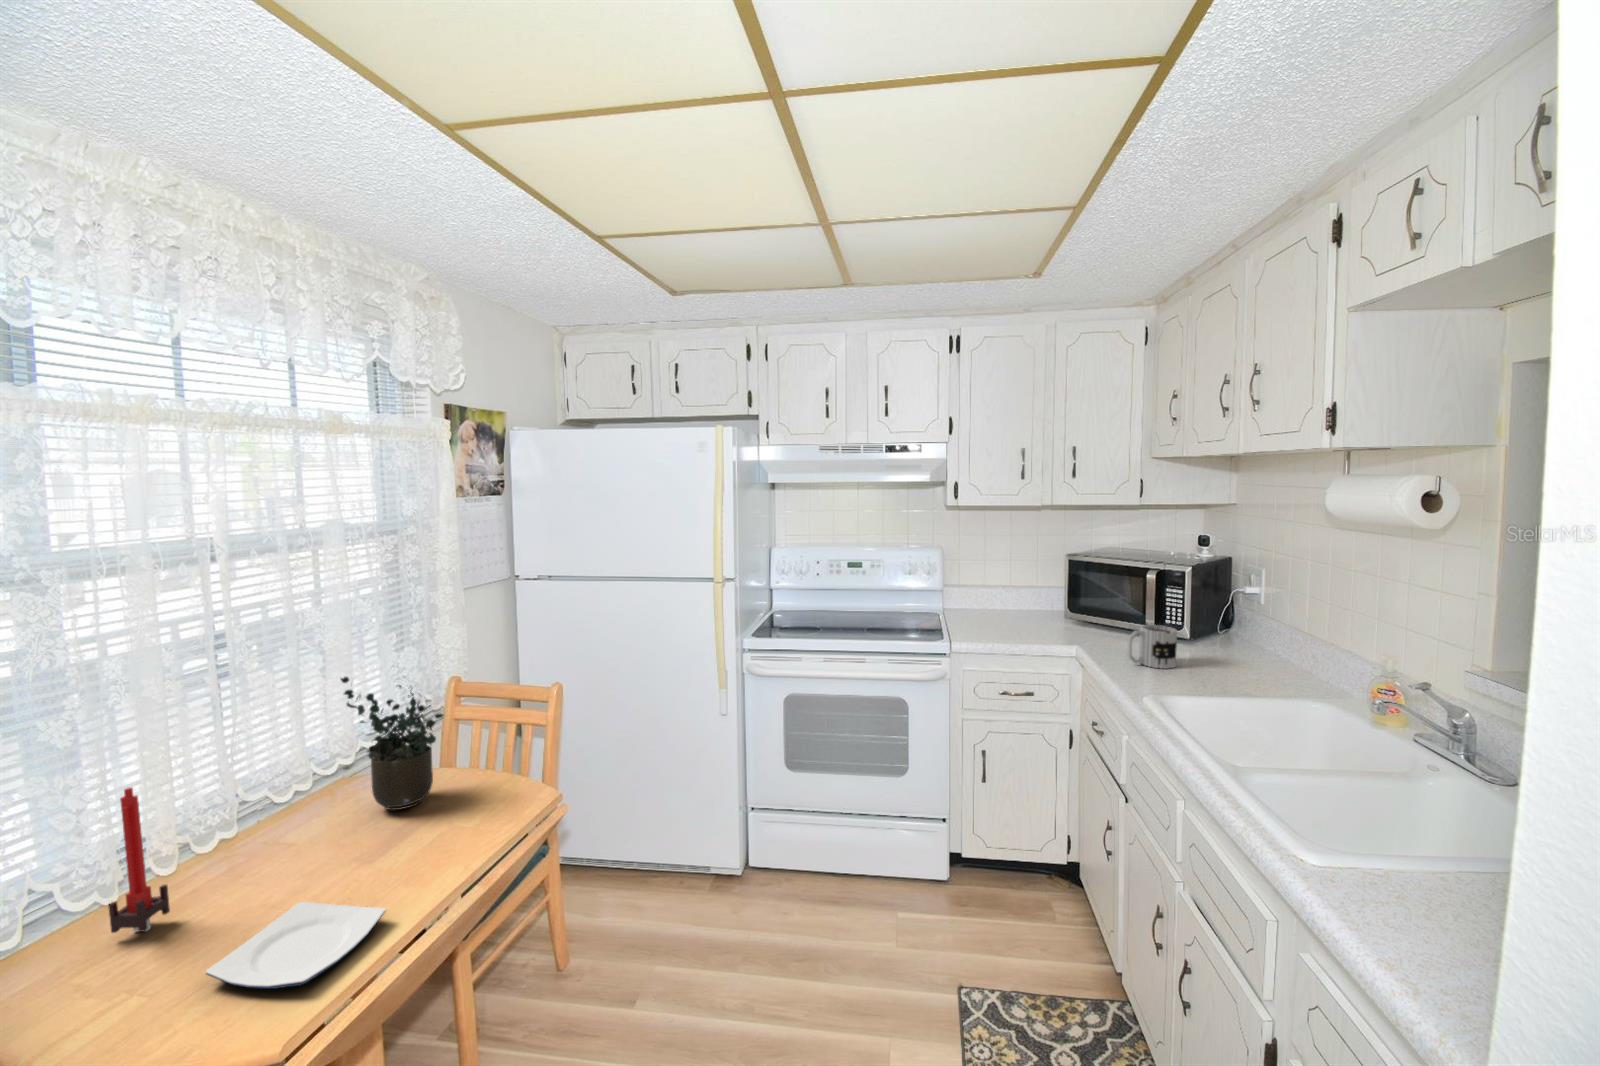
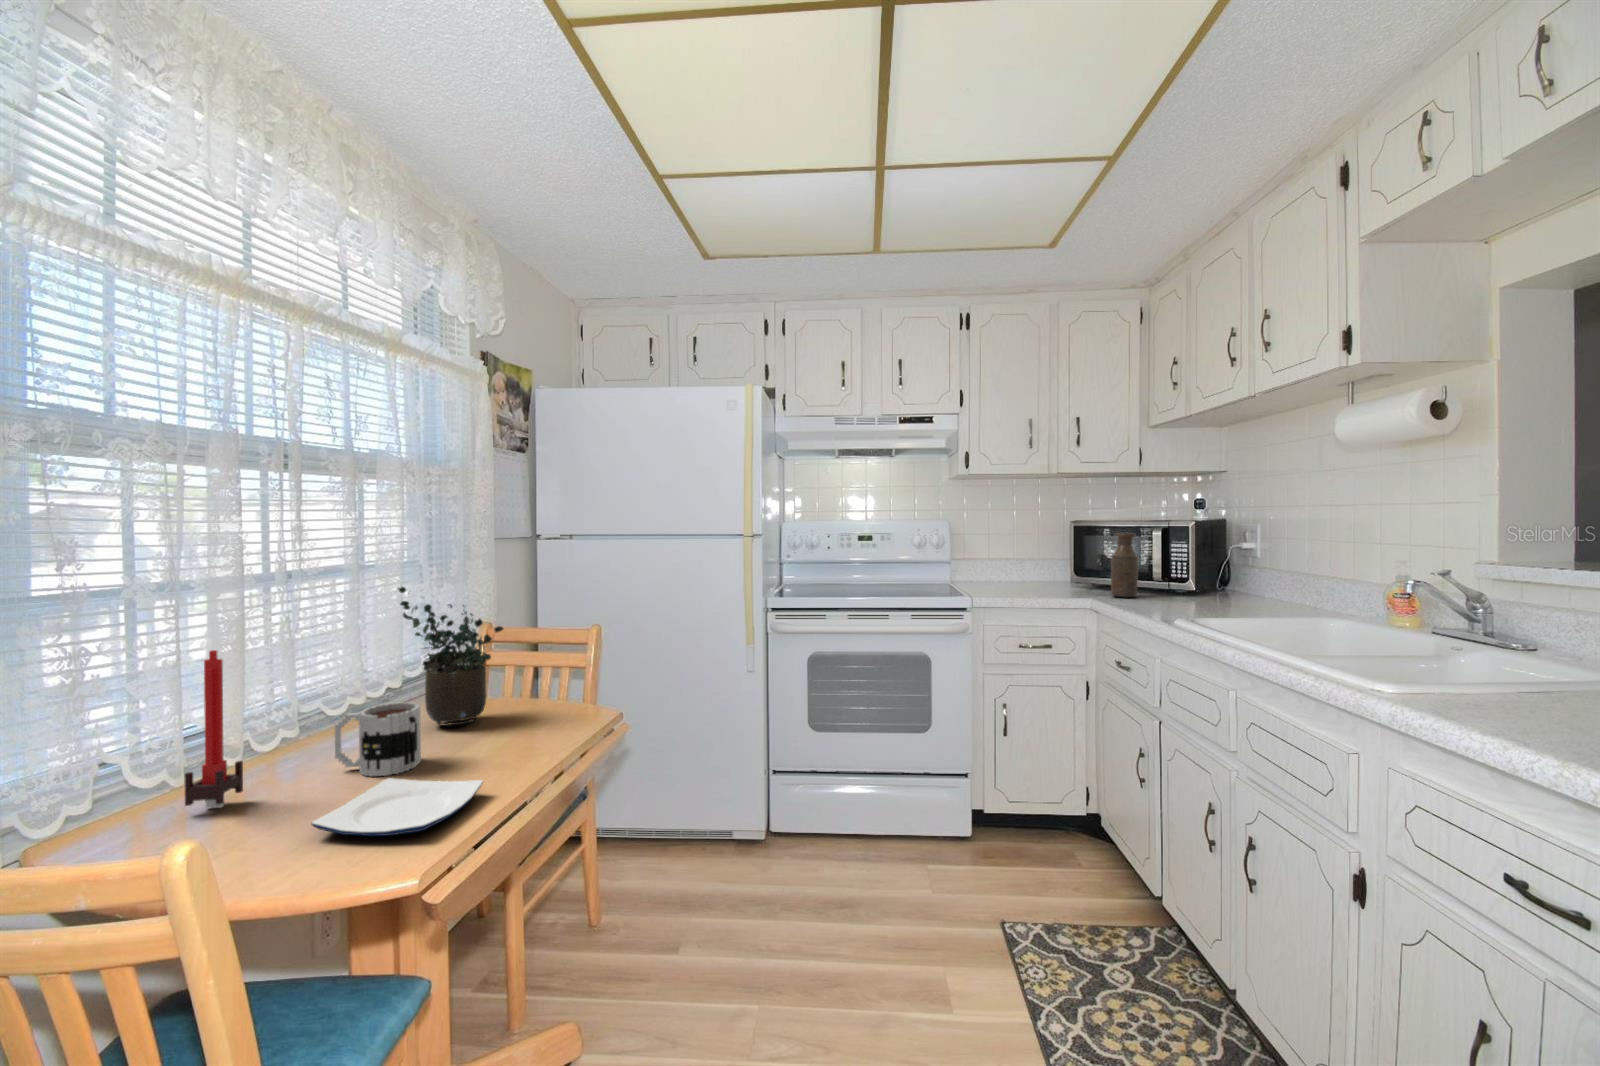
bottle: none [1099,576,1128,646] -> present [1111,533,1138,598]
mug: present [1127,625,1177,668] -> present [335,702,421,776]

